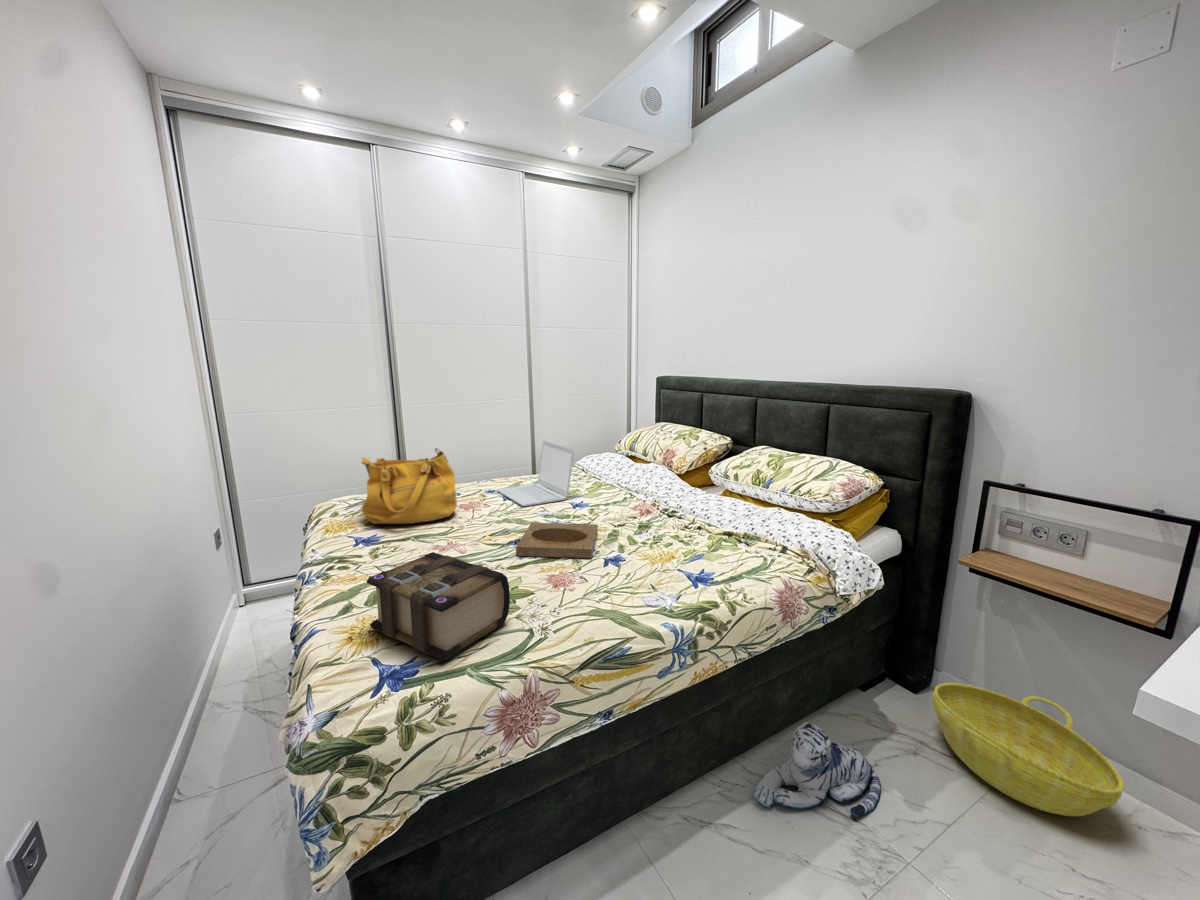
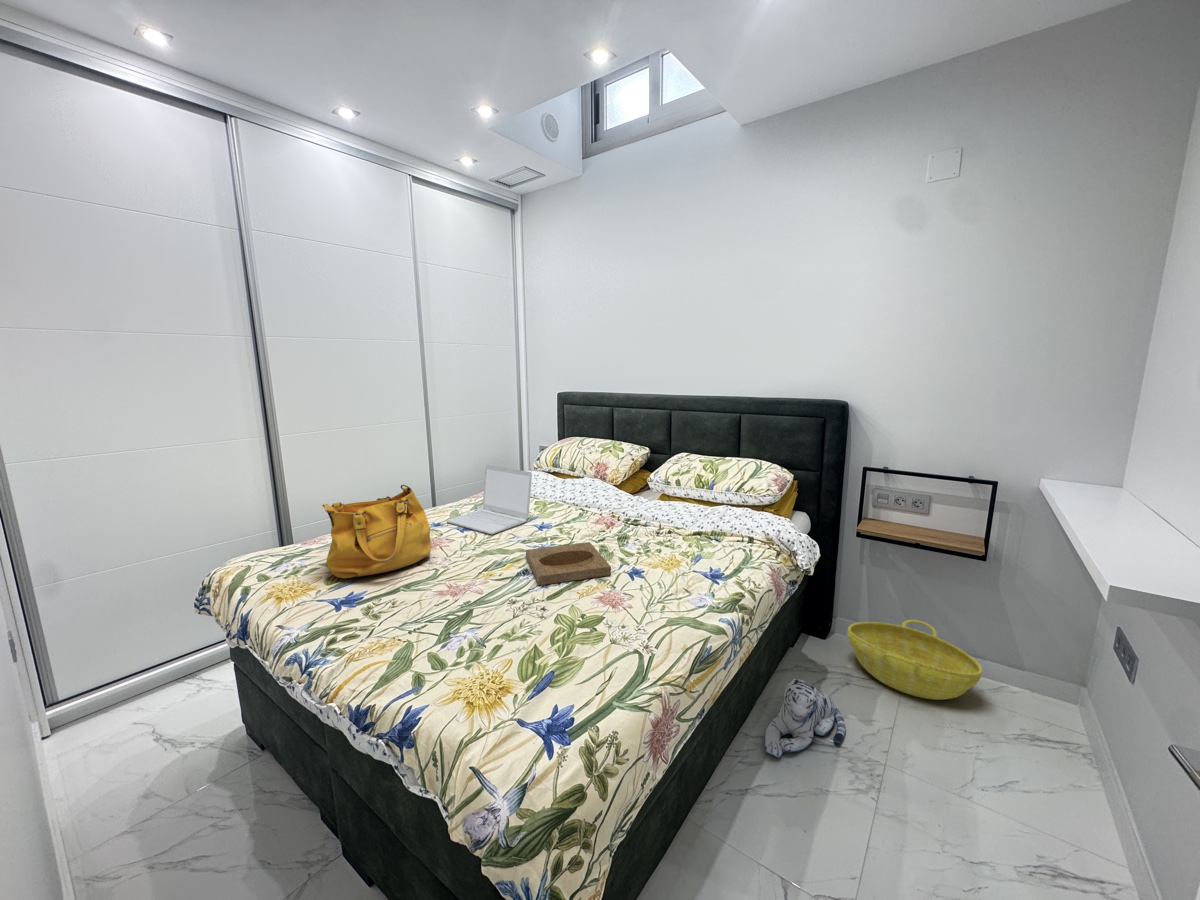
book: present [367,552,510,660] -> none [472,596,604,702]

